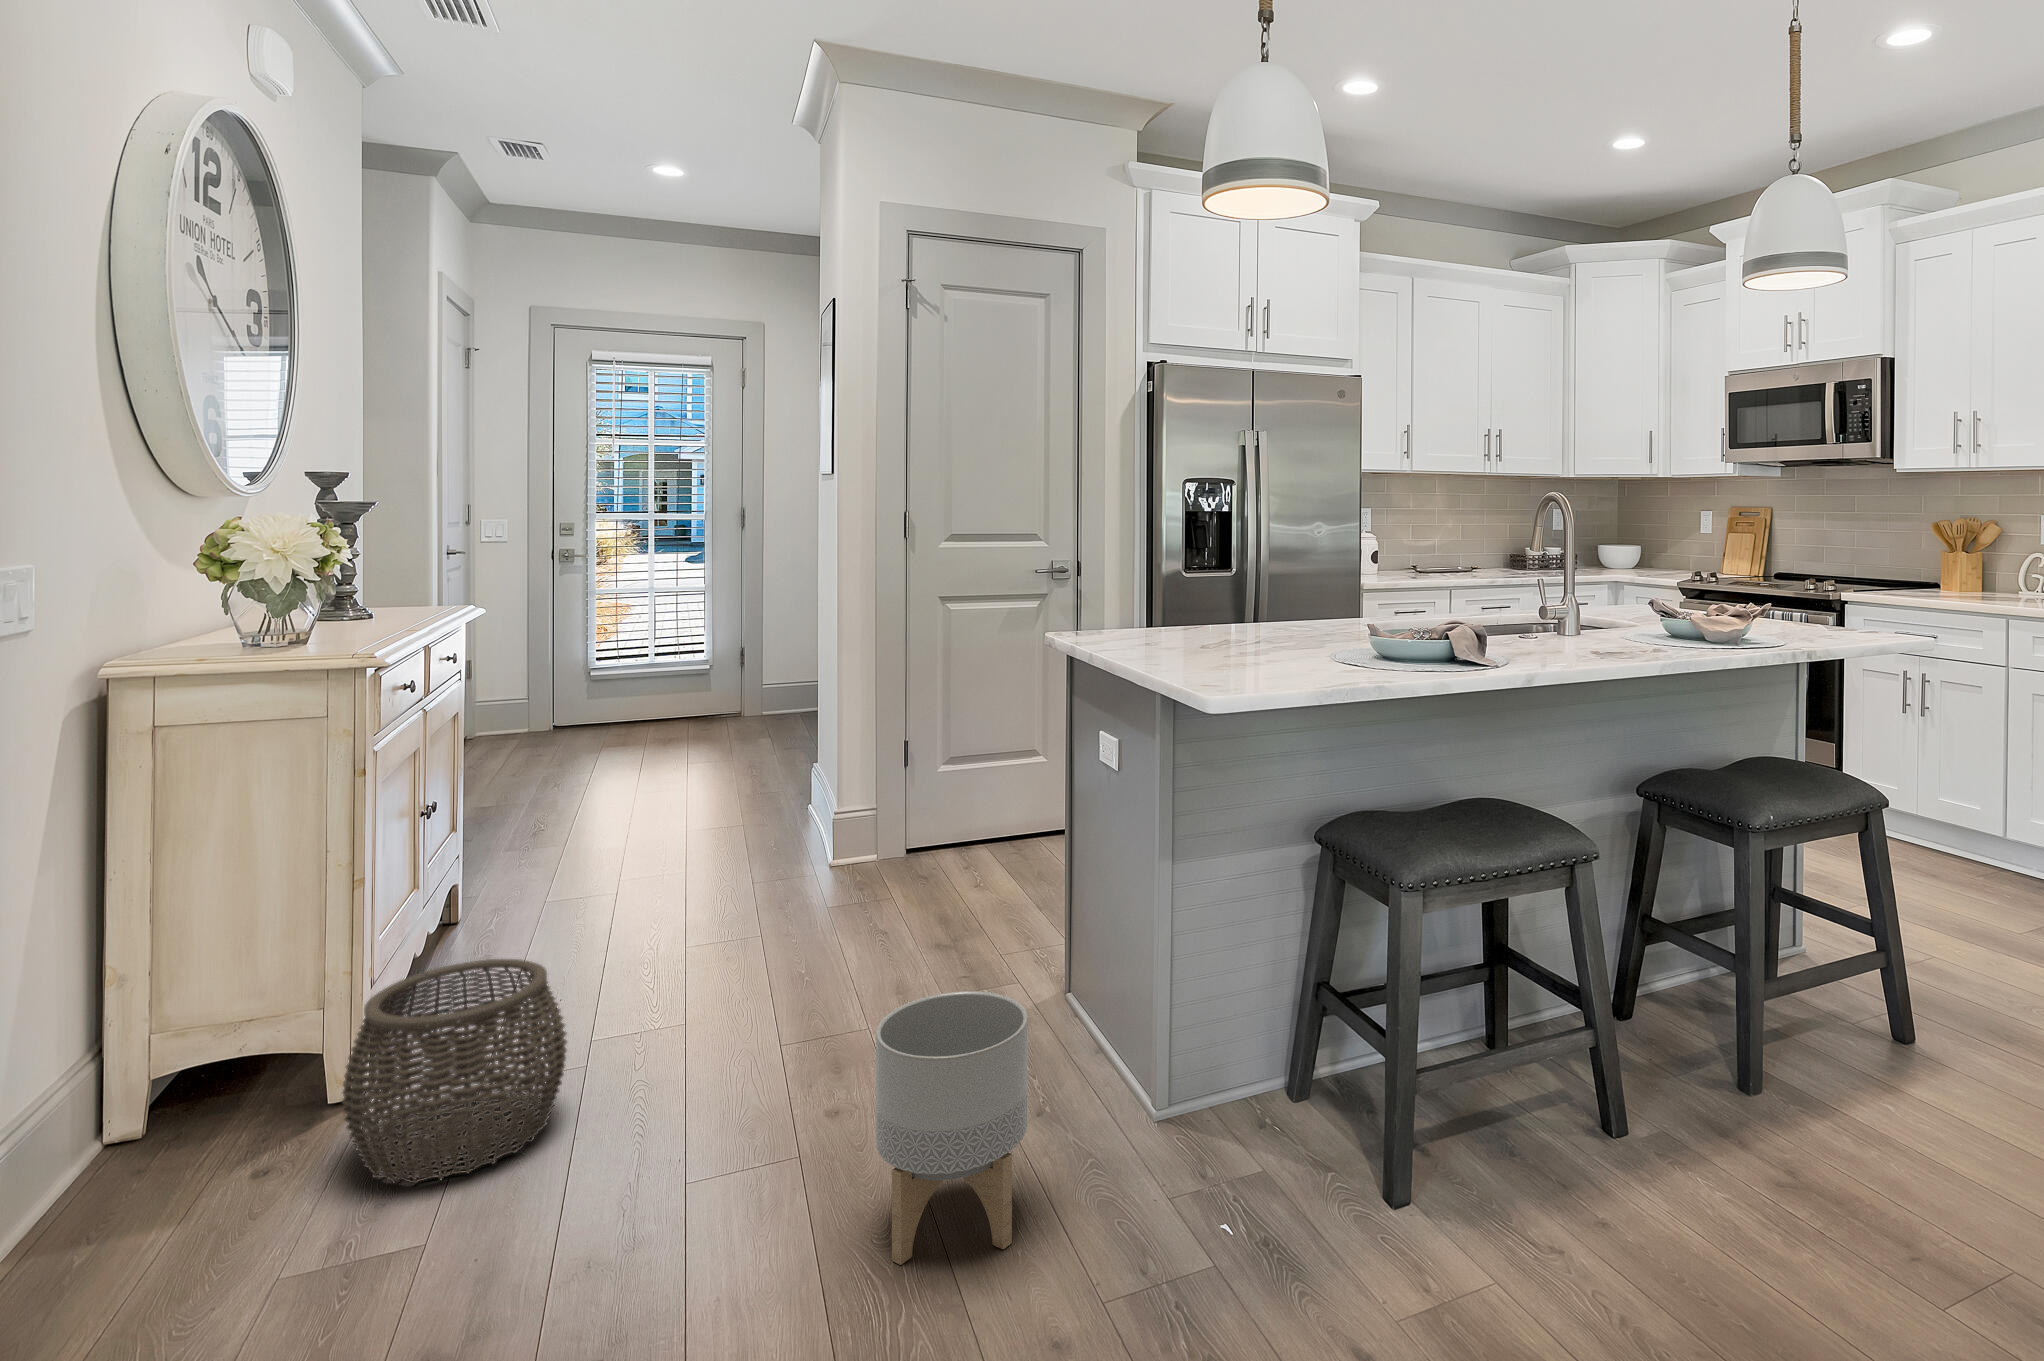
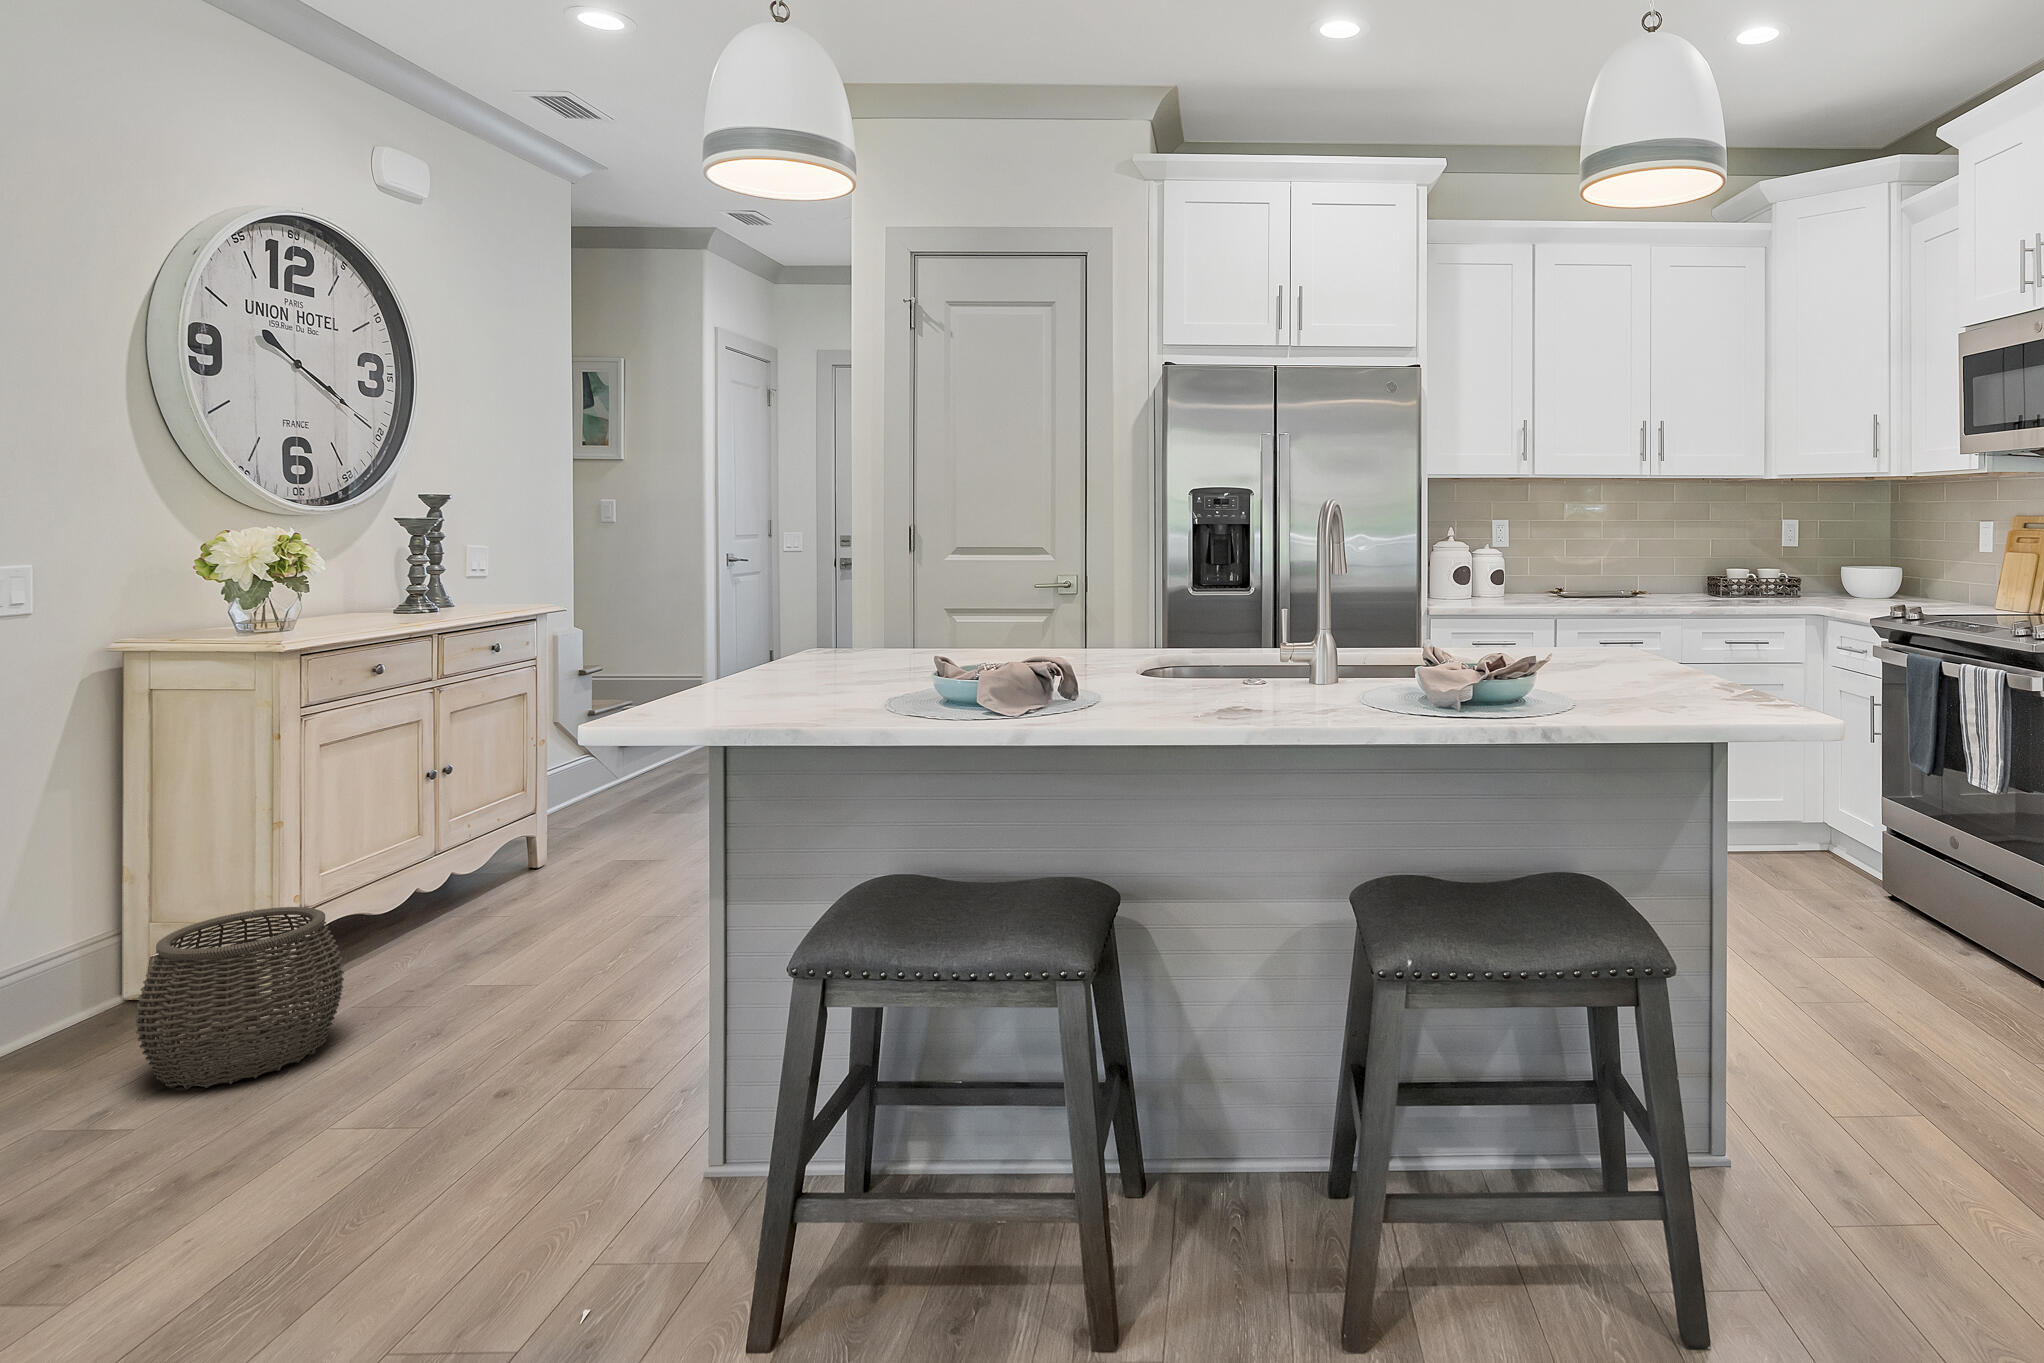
planter: present [876,991,1028,1265] -> none [291,1008,478,1283]

